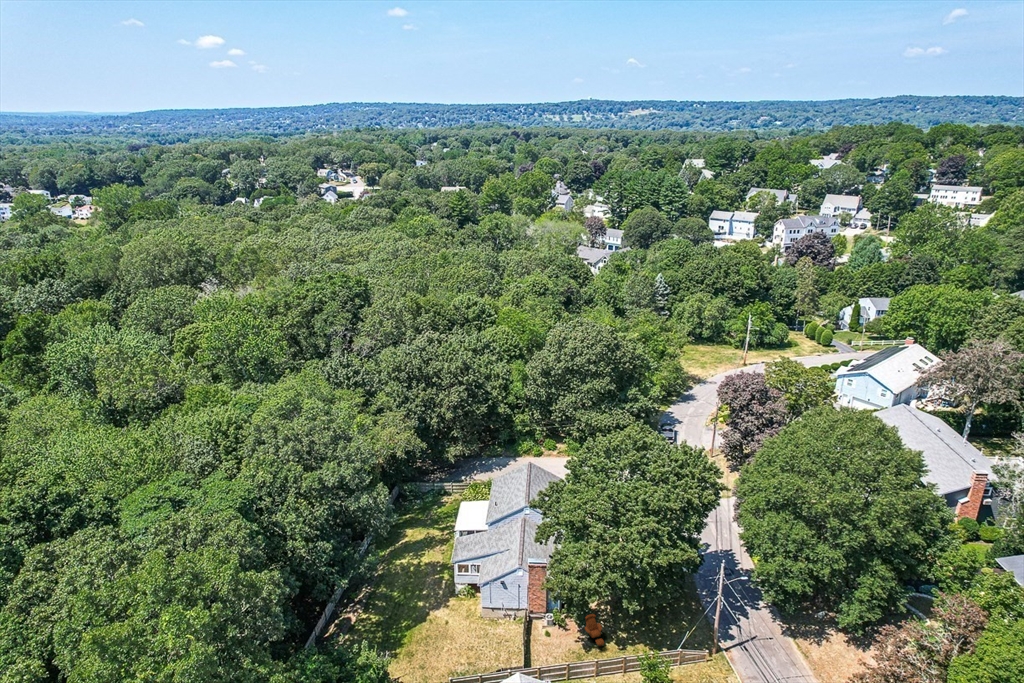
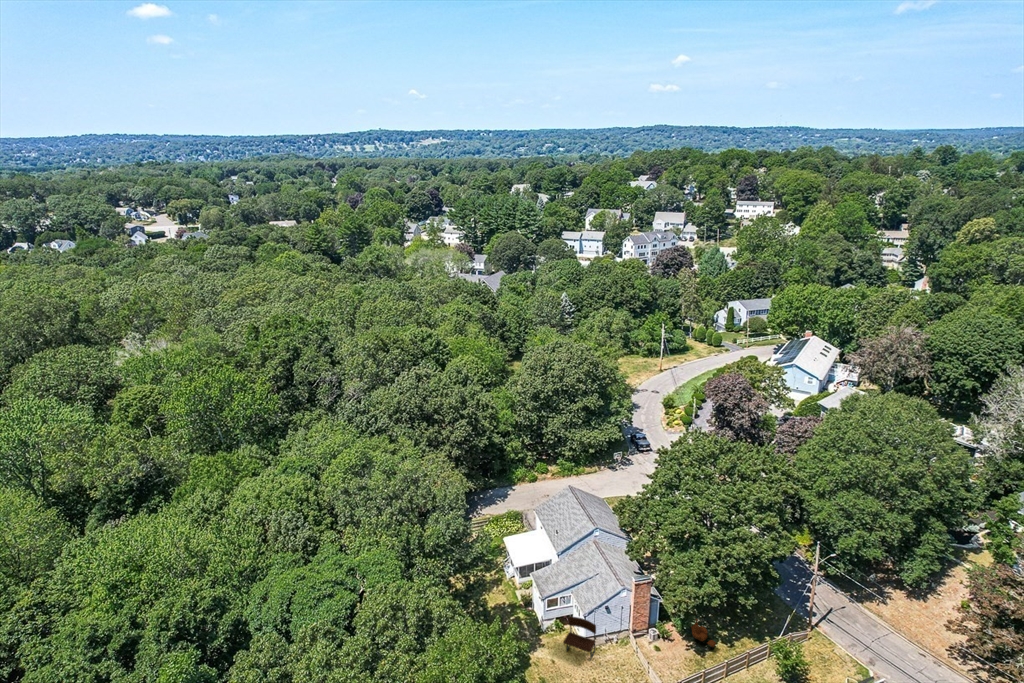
bench: none [459,583,490,628] -> present [563,617,596,660]

